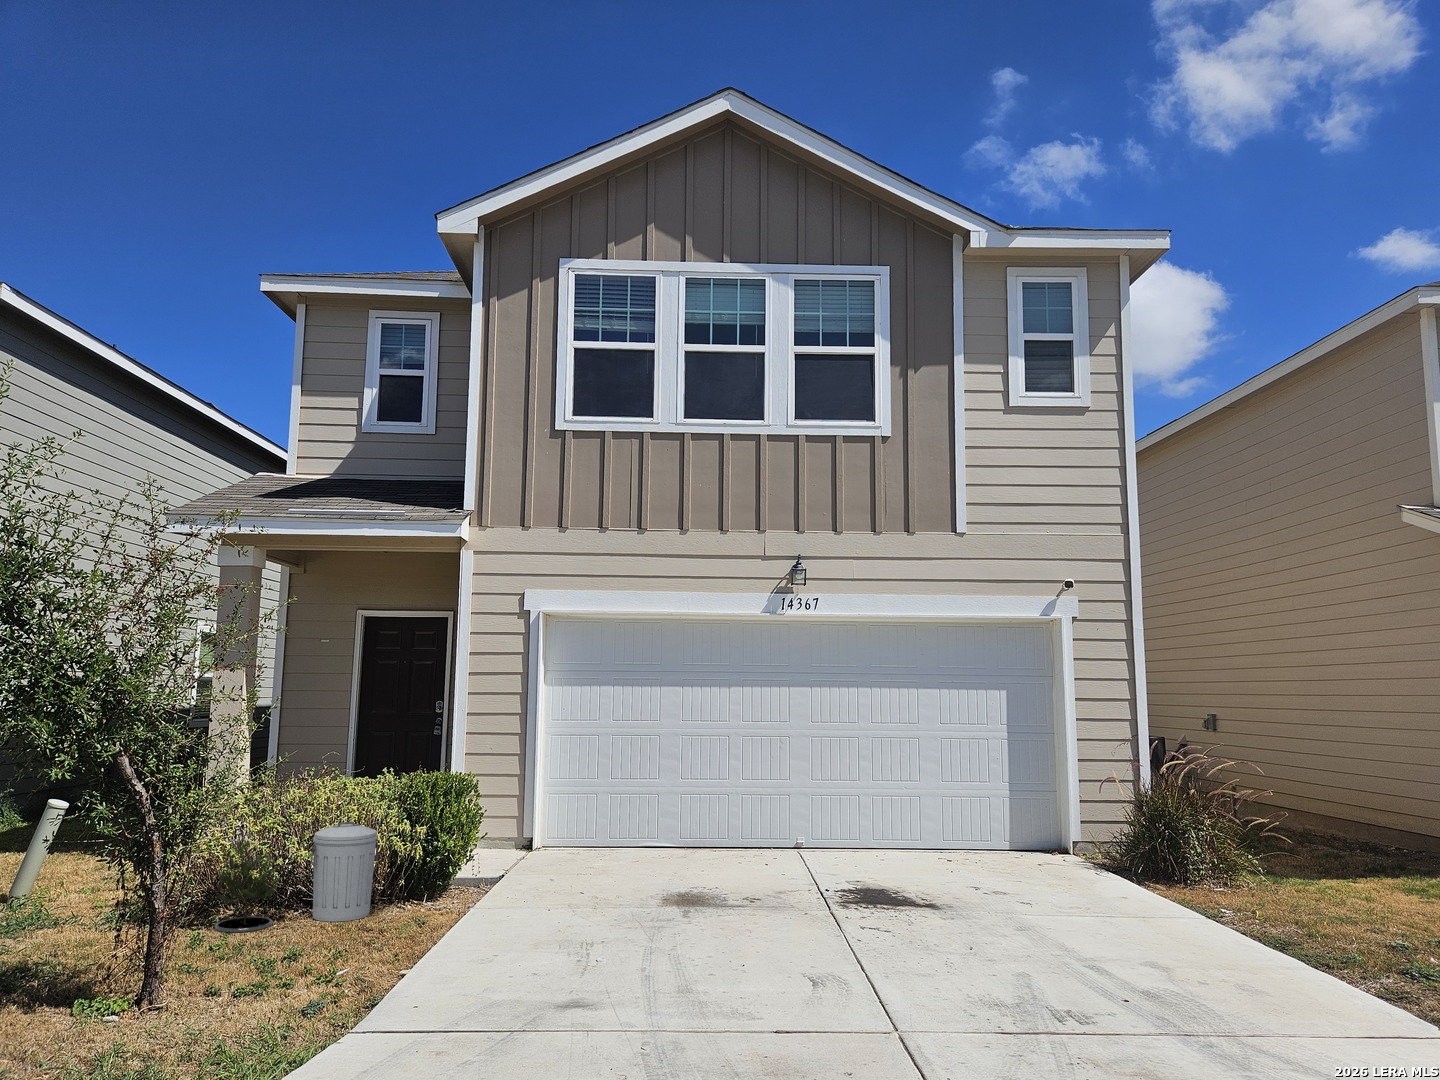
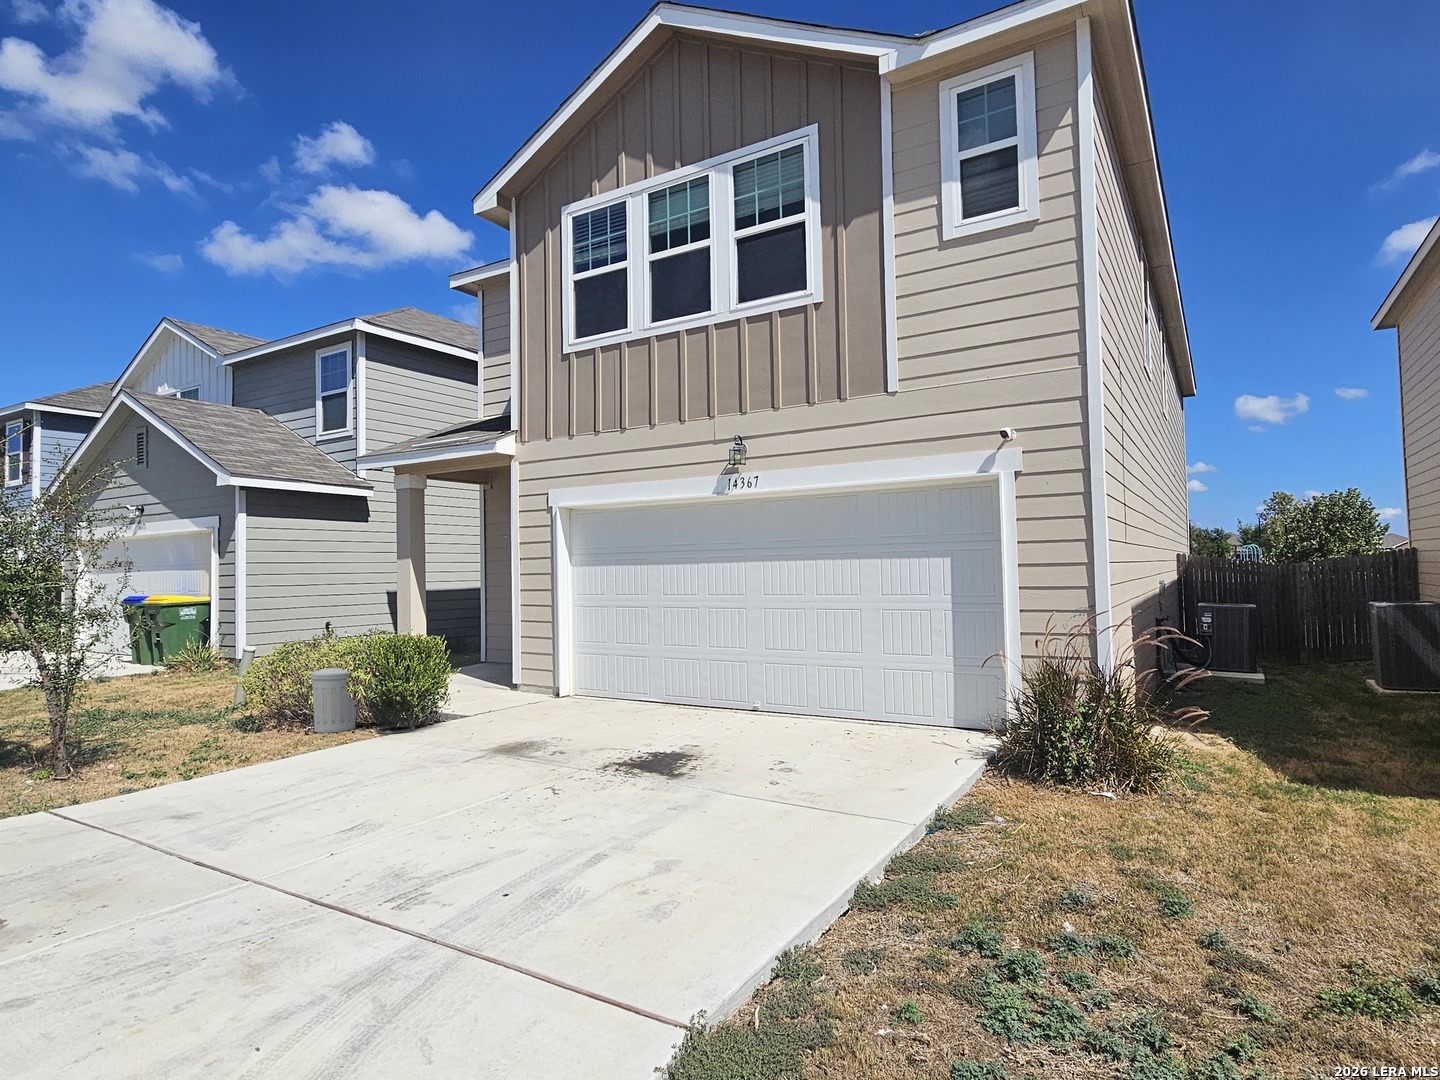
potted tree: present [215,831,279,932] -> present [377,669,415,734]

